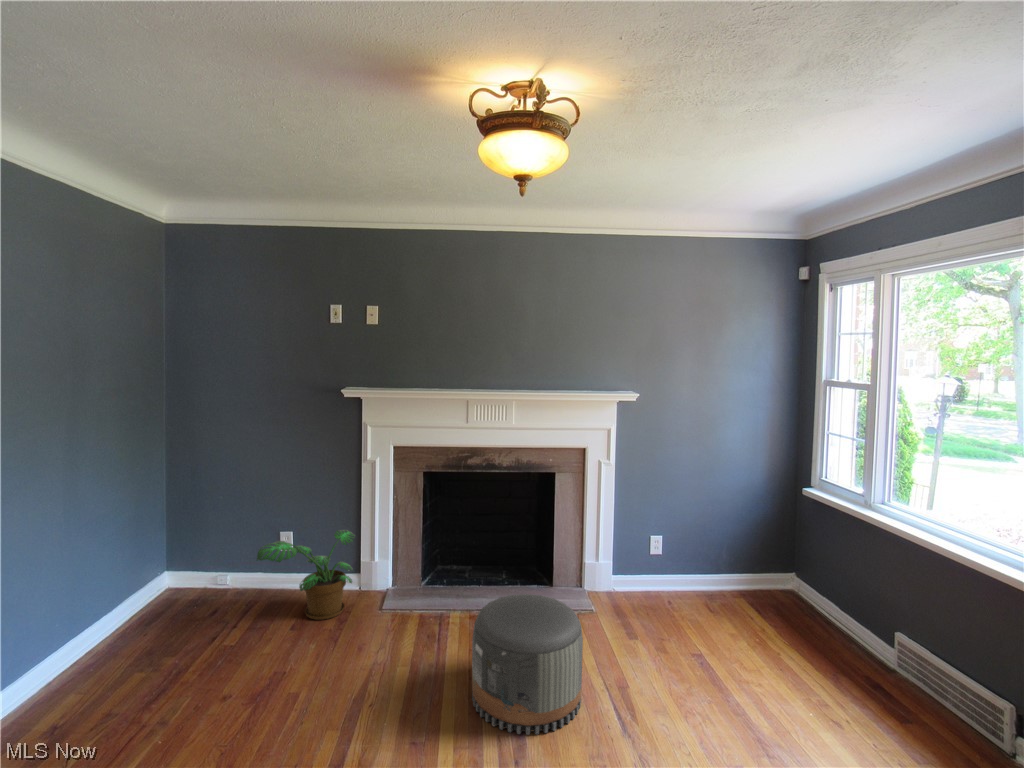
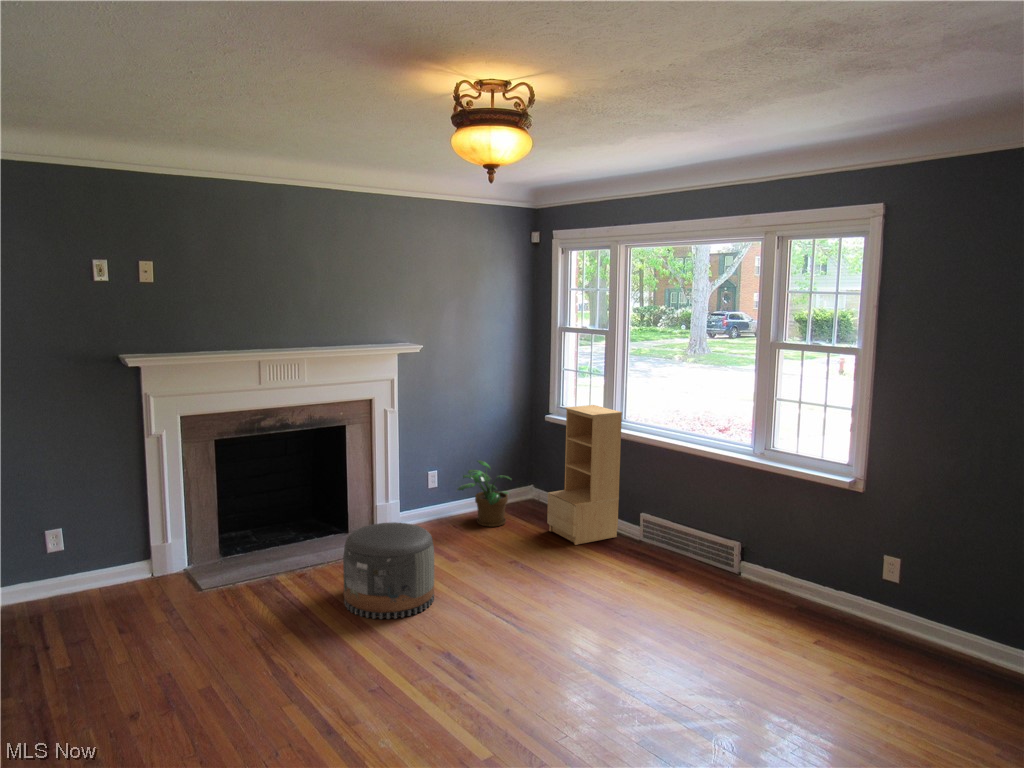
bookshelf: none [792,484,917,689] -> present [547,405,622,545]
potted plant: present [257,530,355,620] -> present [457,460,512,527]

